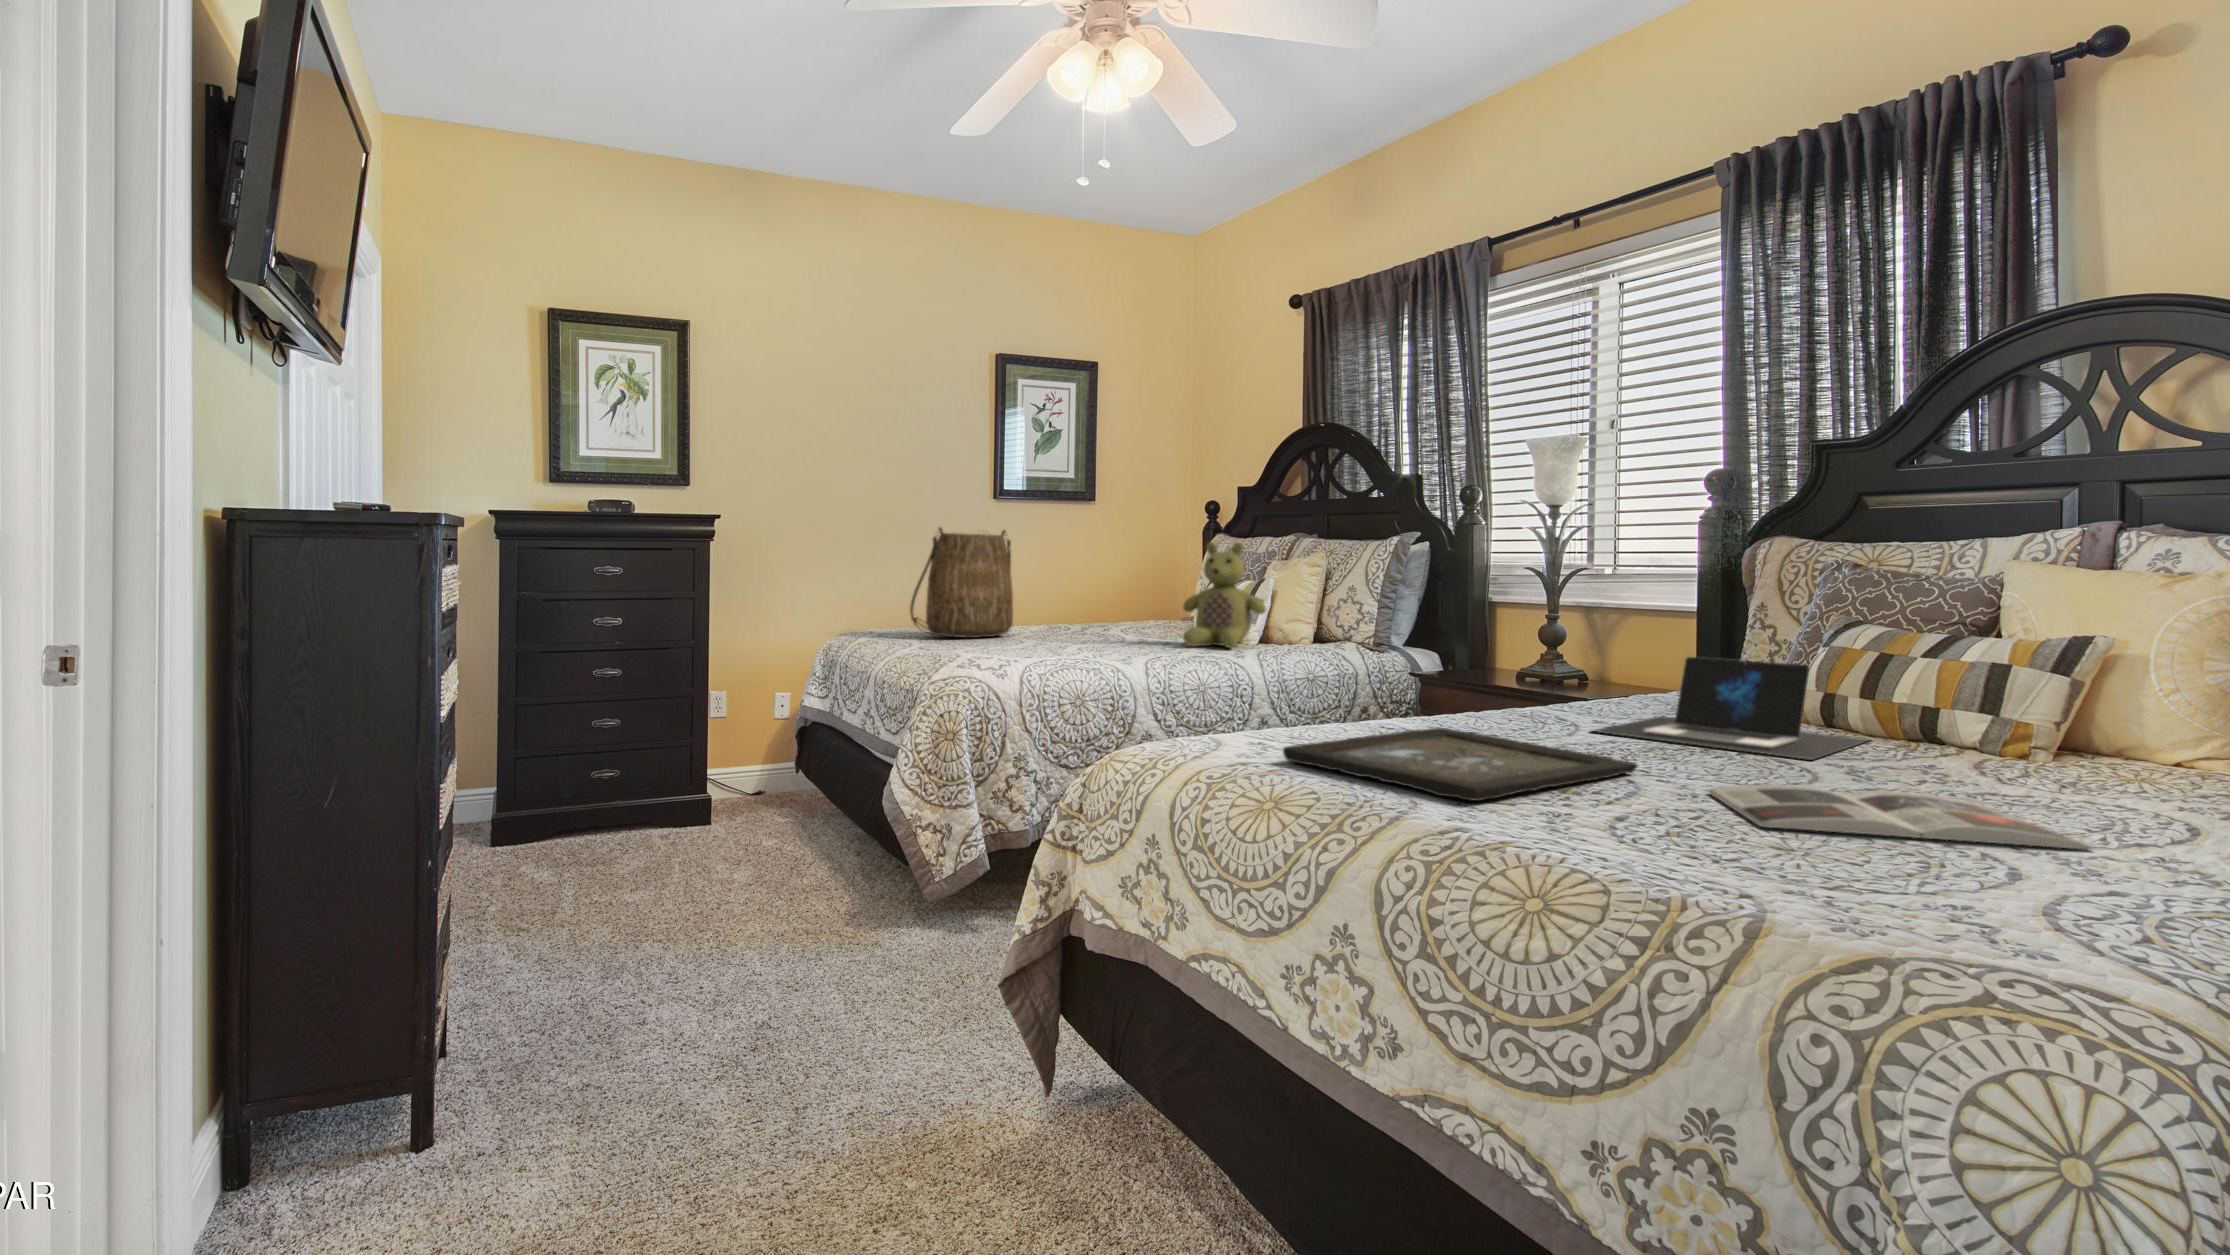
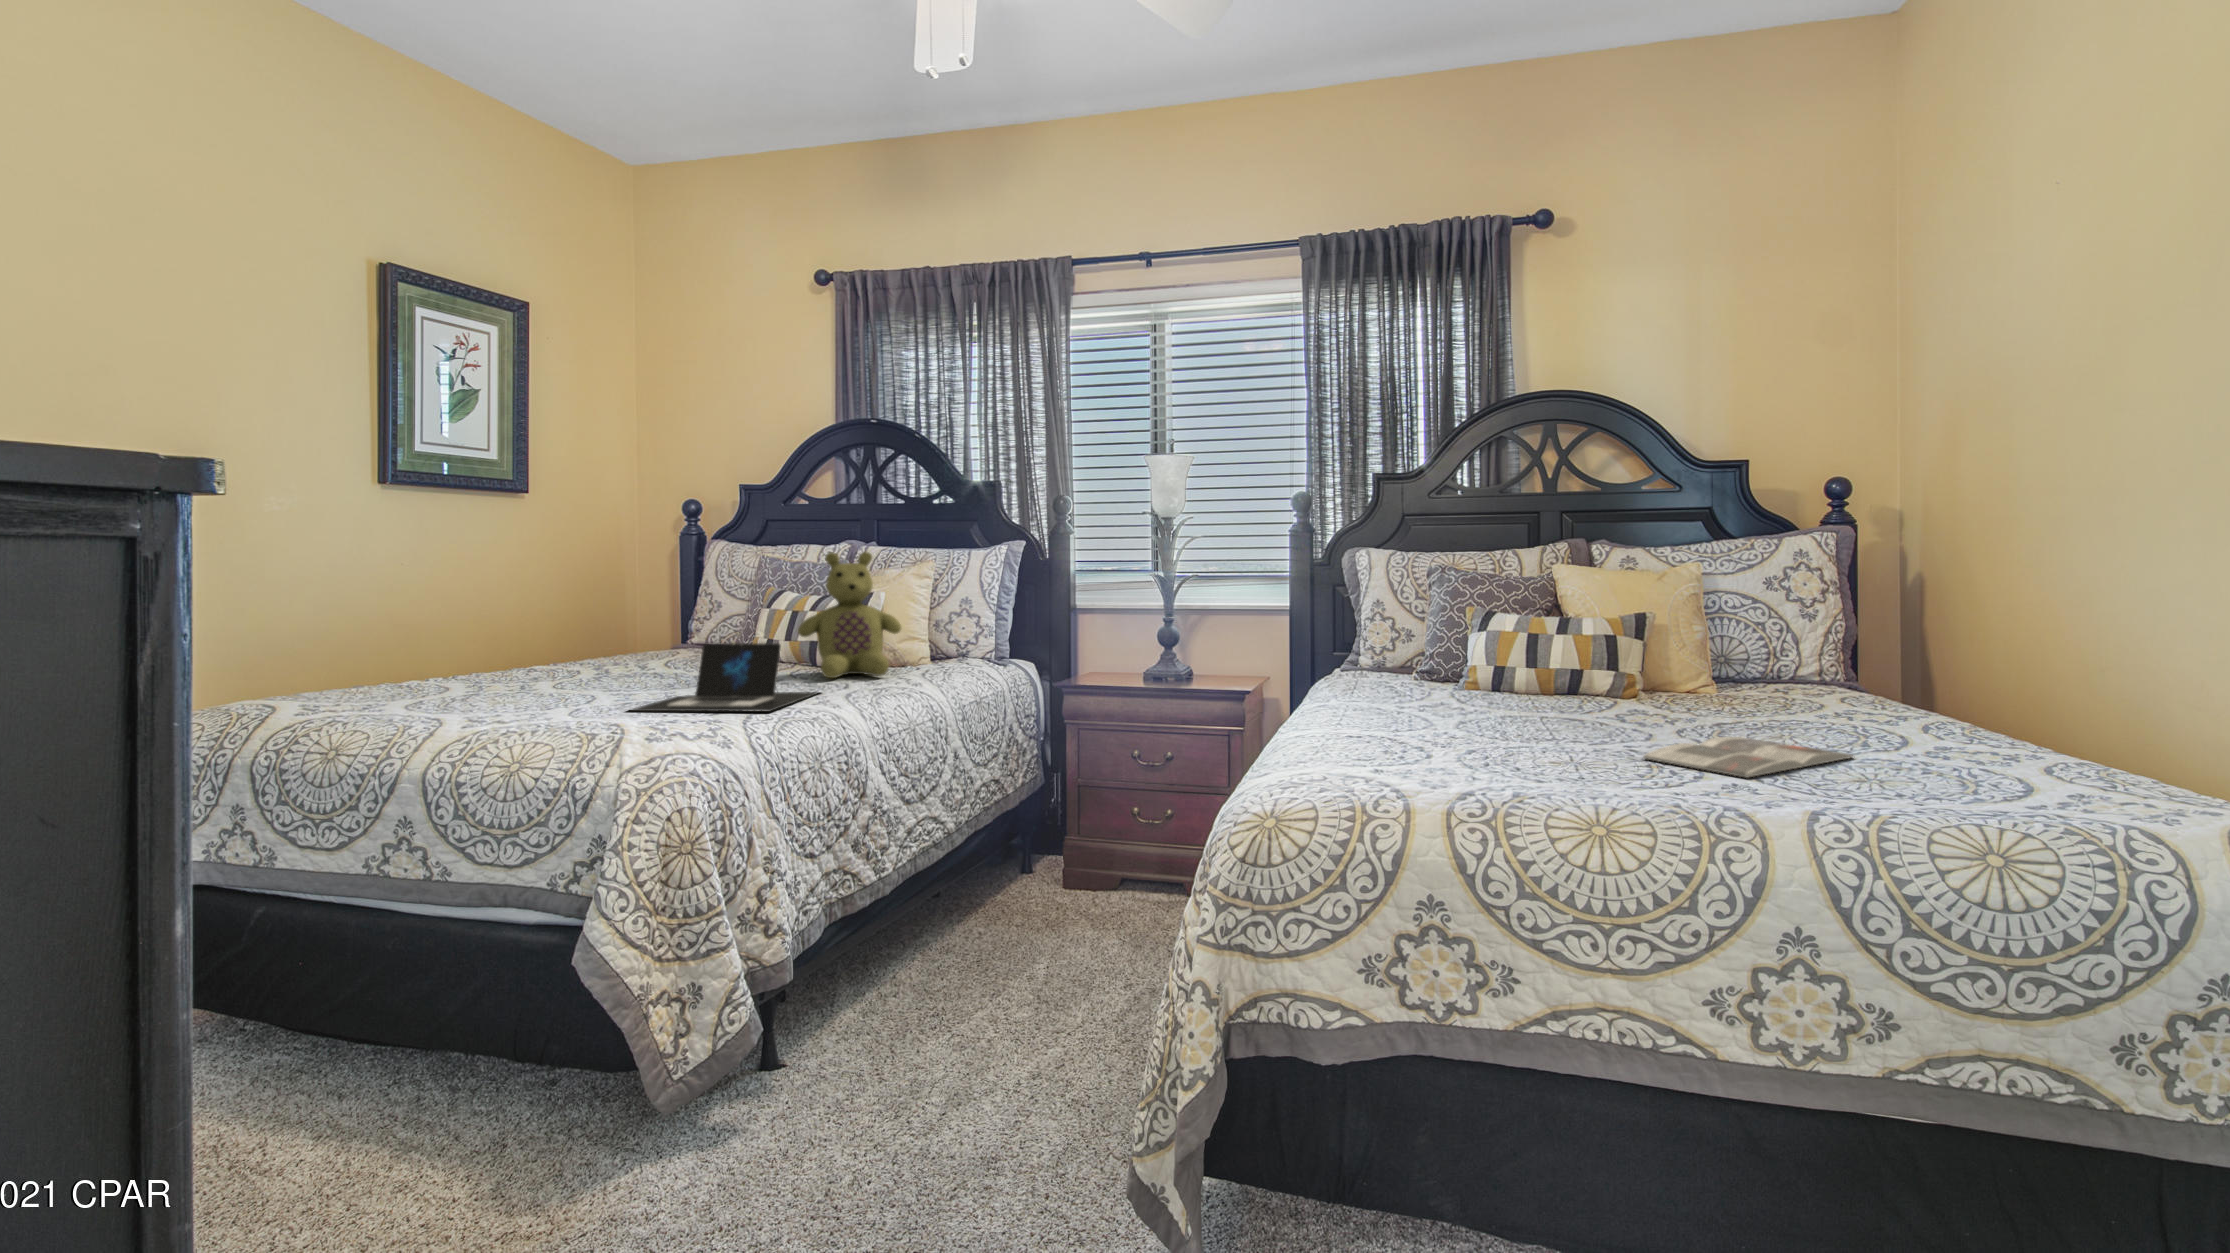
tote bag: present [910,528,1013,638] -> none [384,538,547,701]
laptop: present [1593,657,1868,760] -> present [631,643,818,712]
tray: present [1283,727,1637,801] -> none [1380,737,1610,798]

